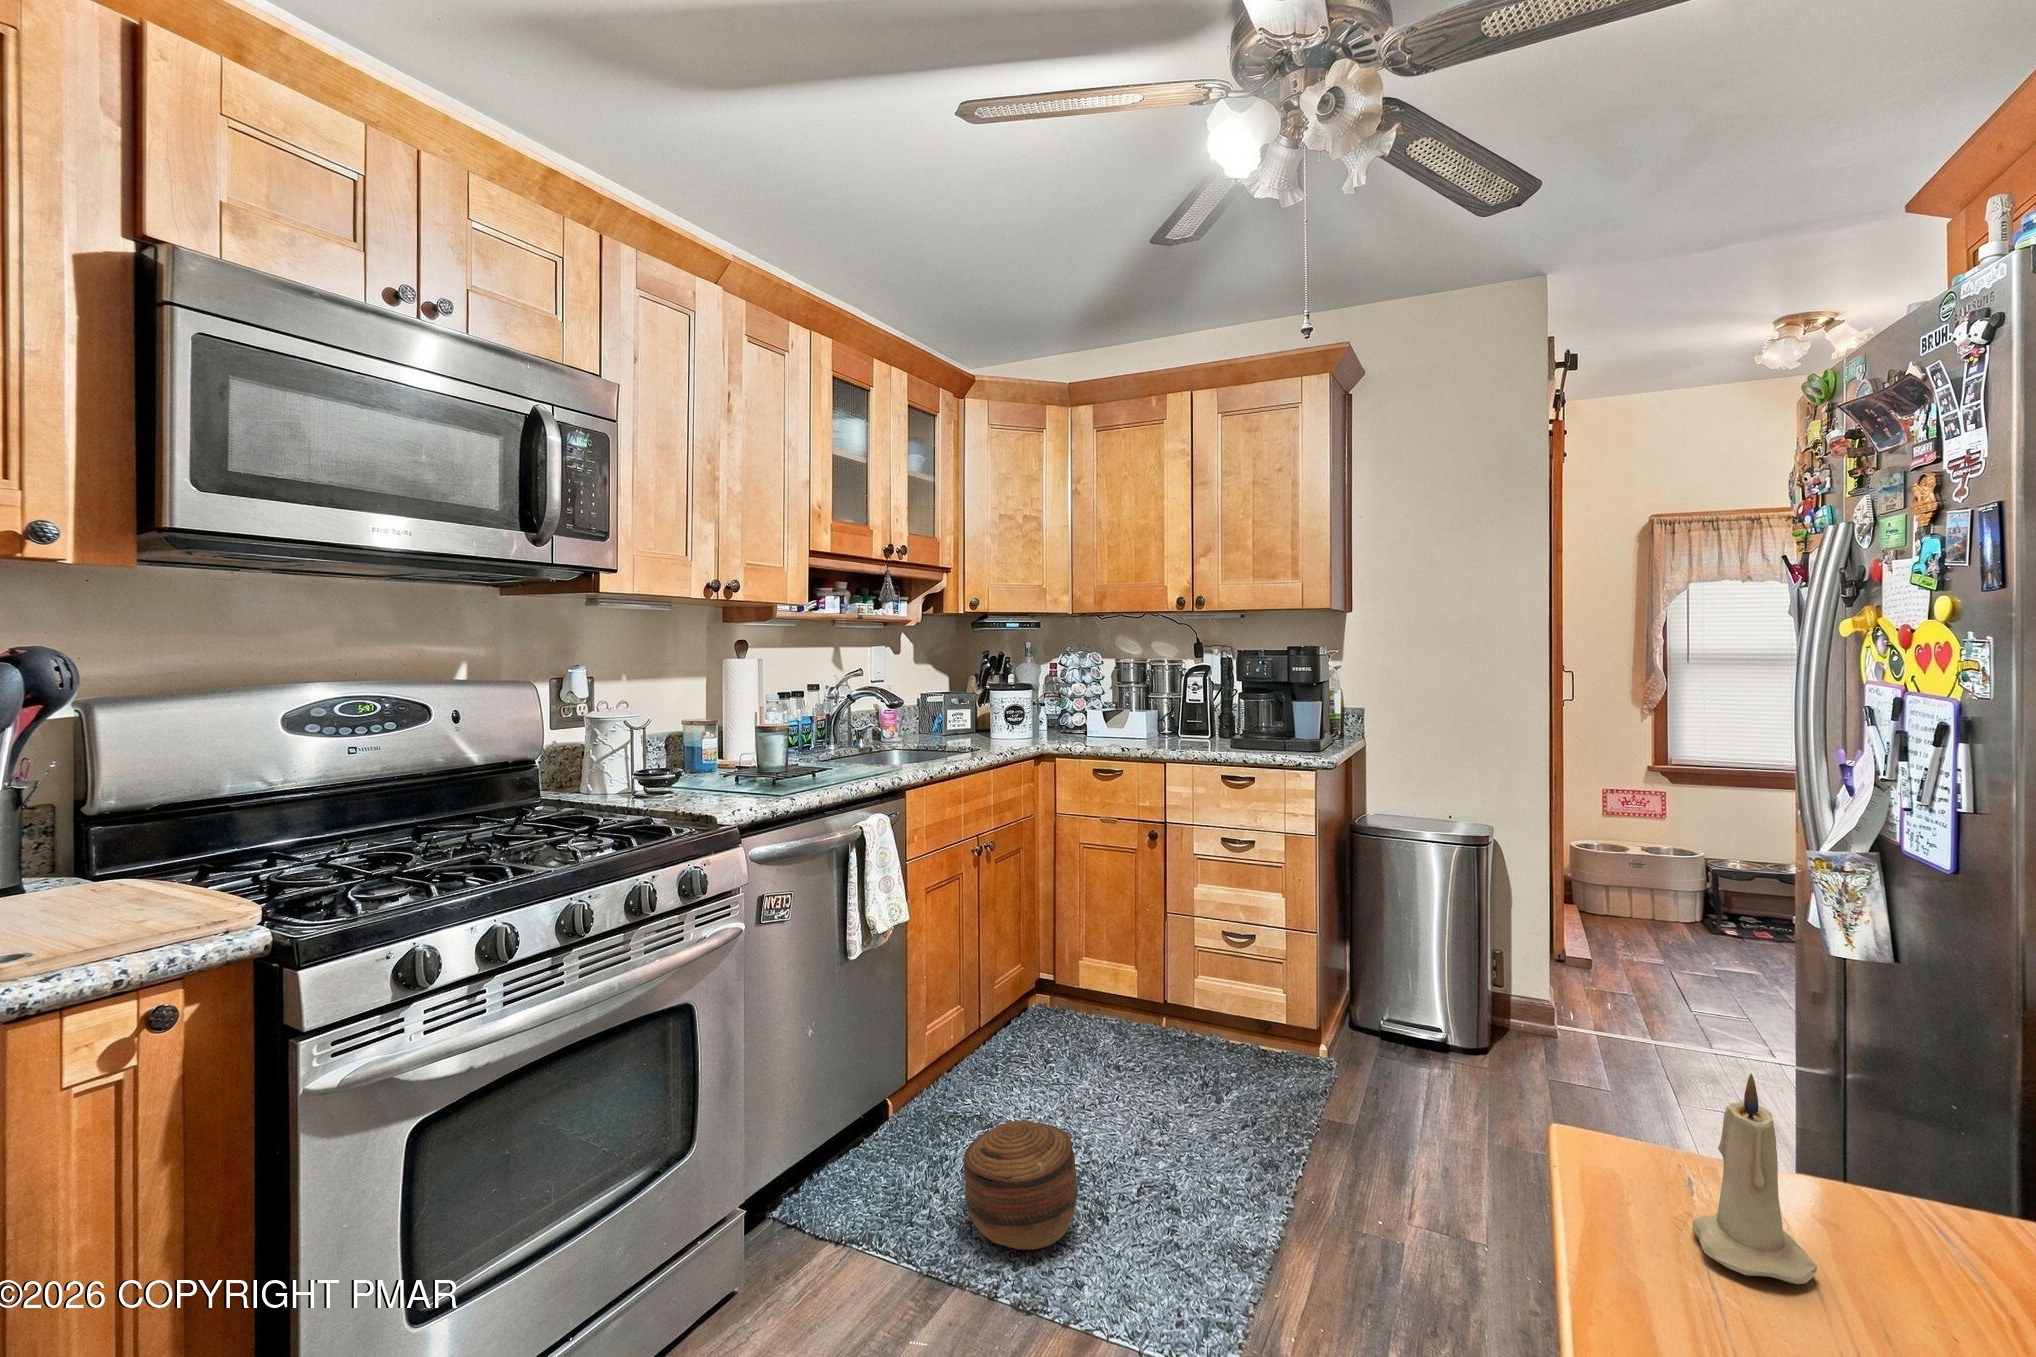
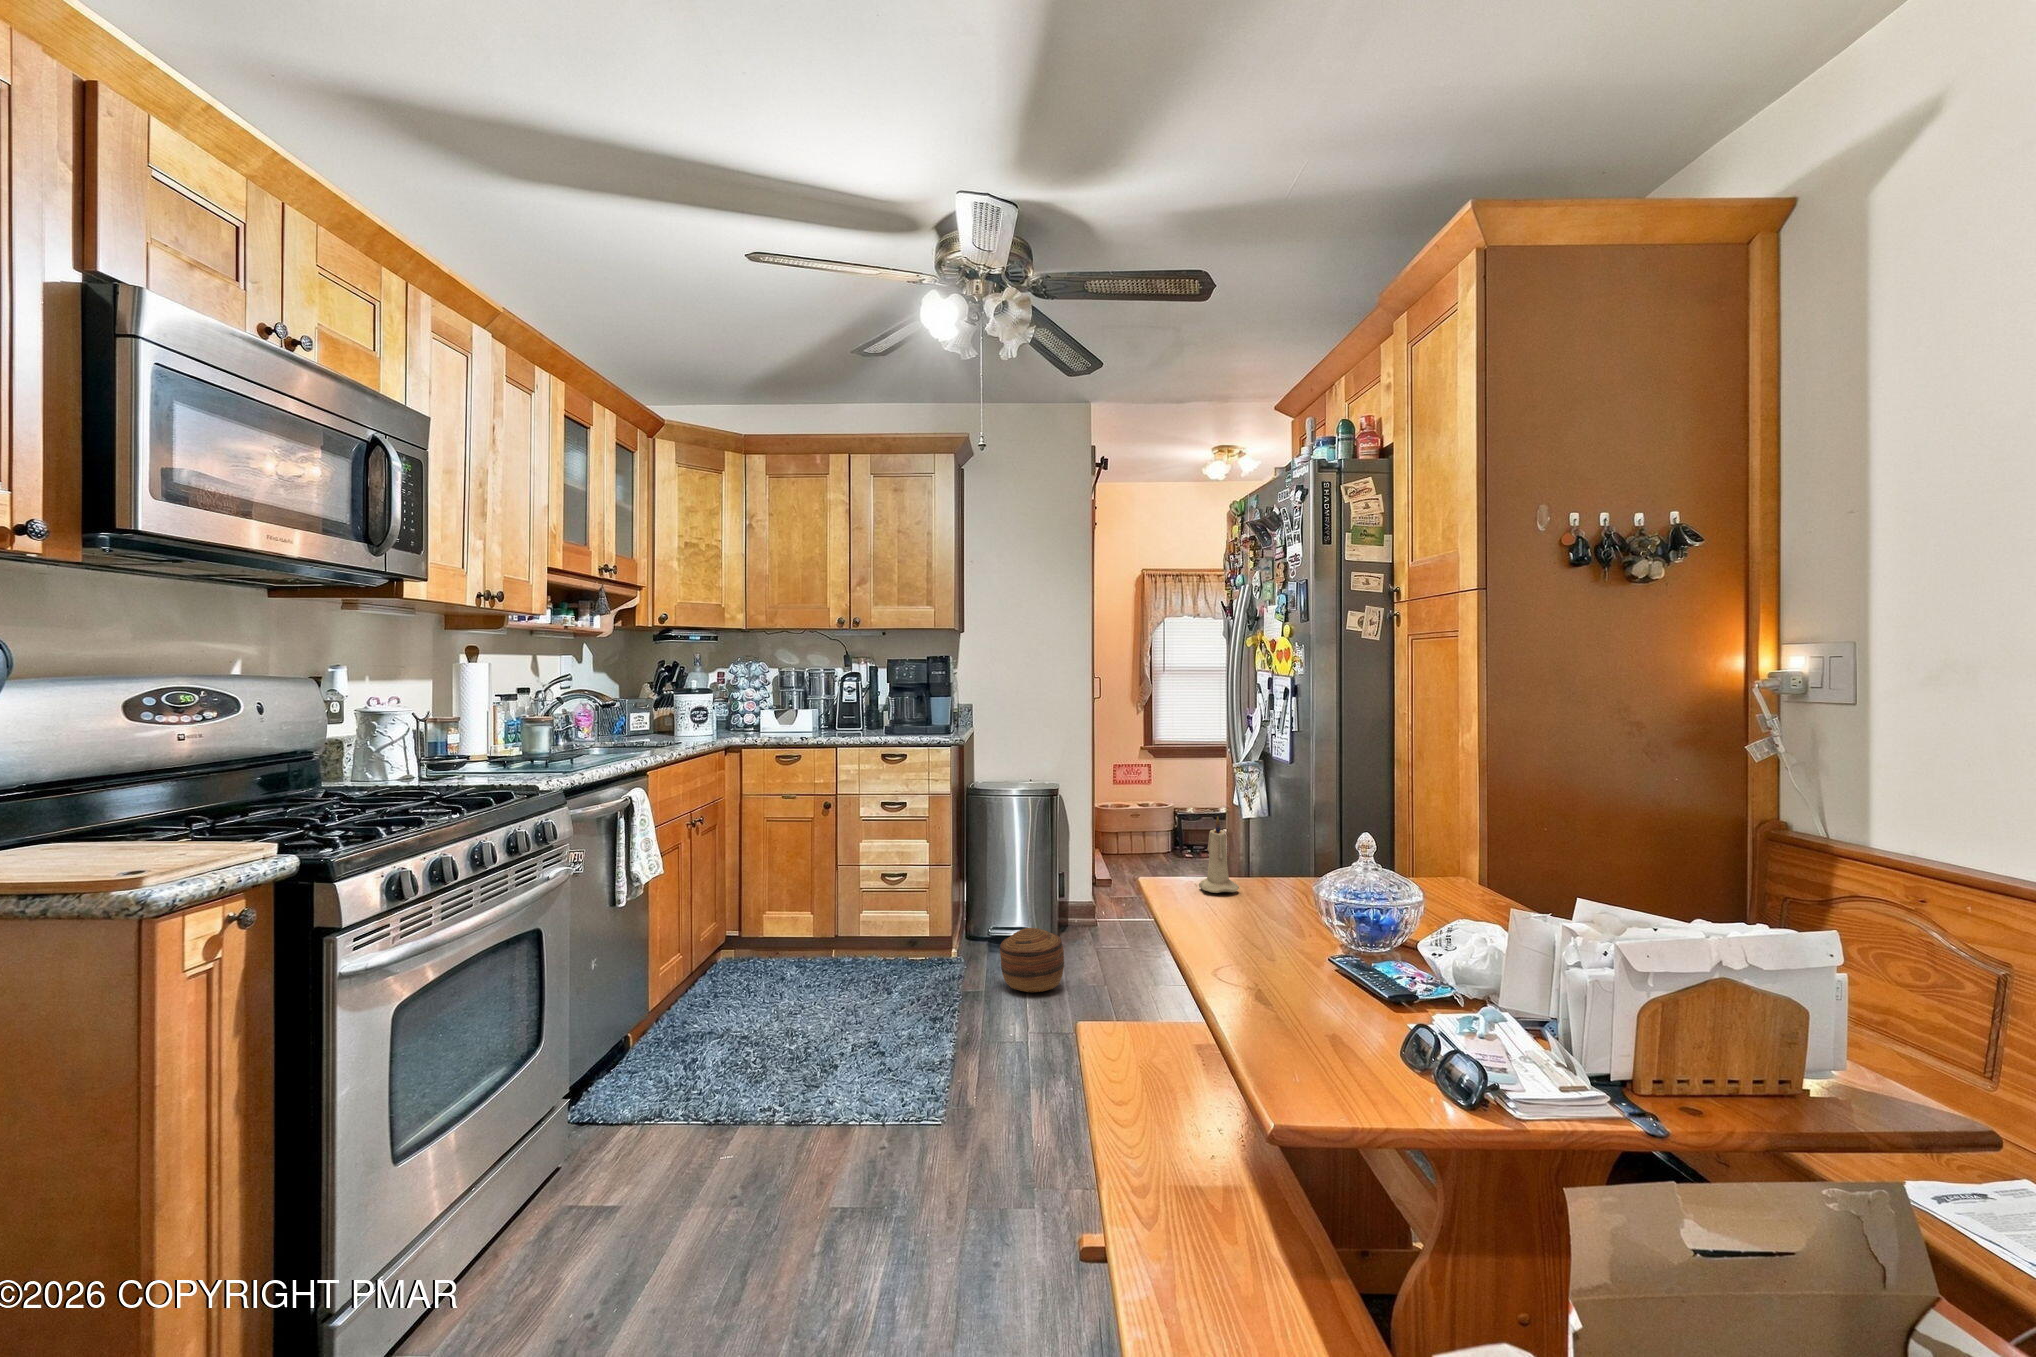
basket: present [963,1121,1077,1250] -> present [1000,928,1064,992]

